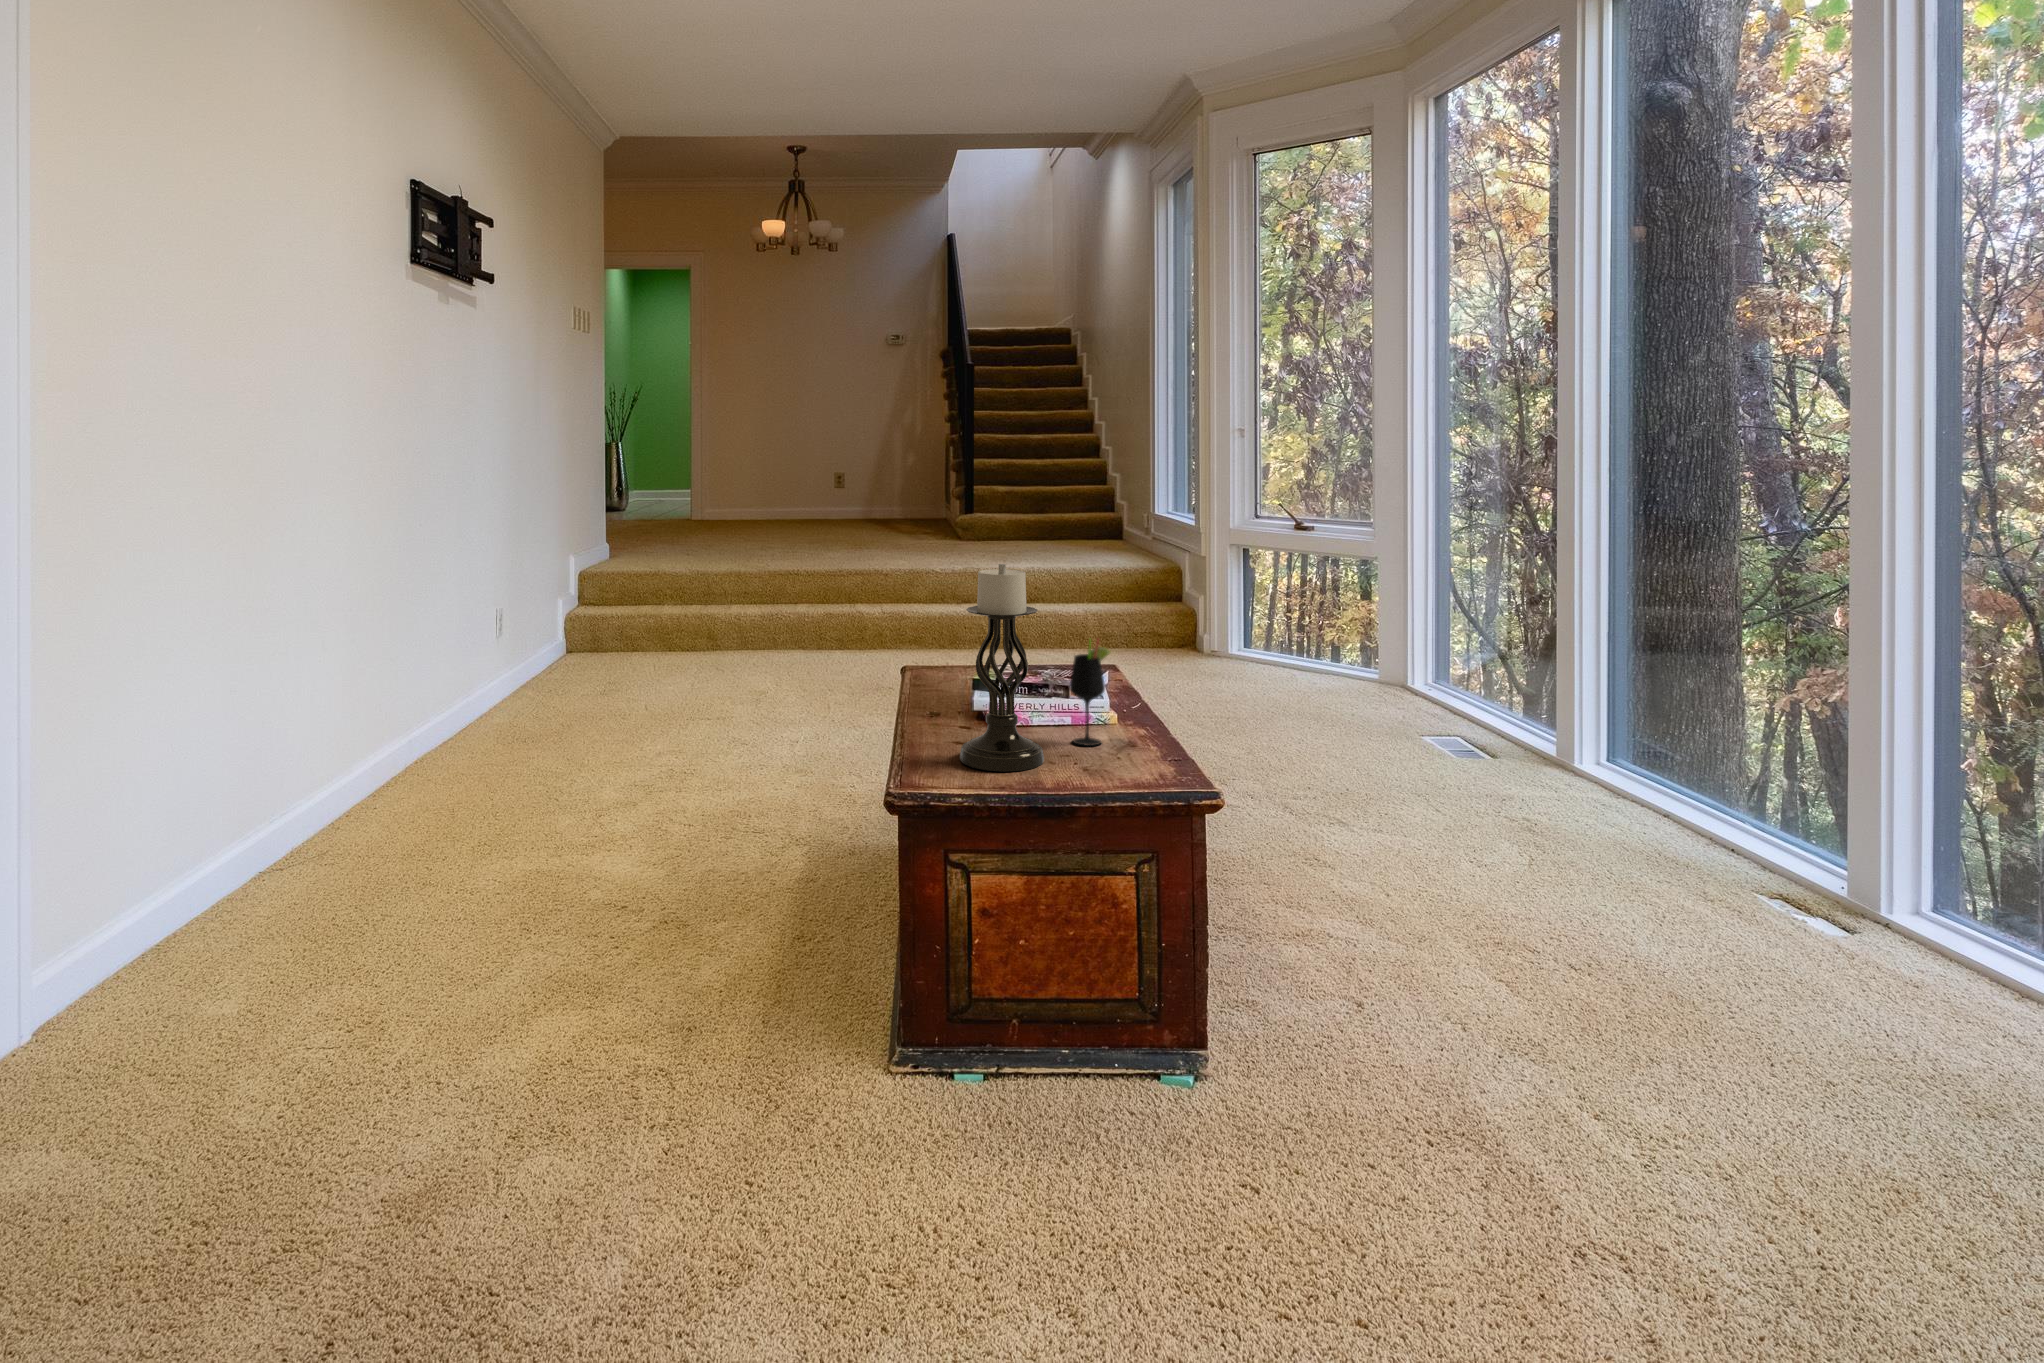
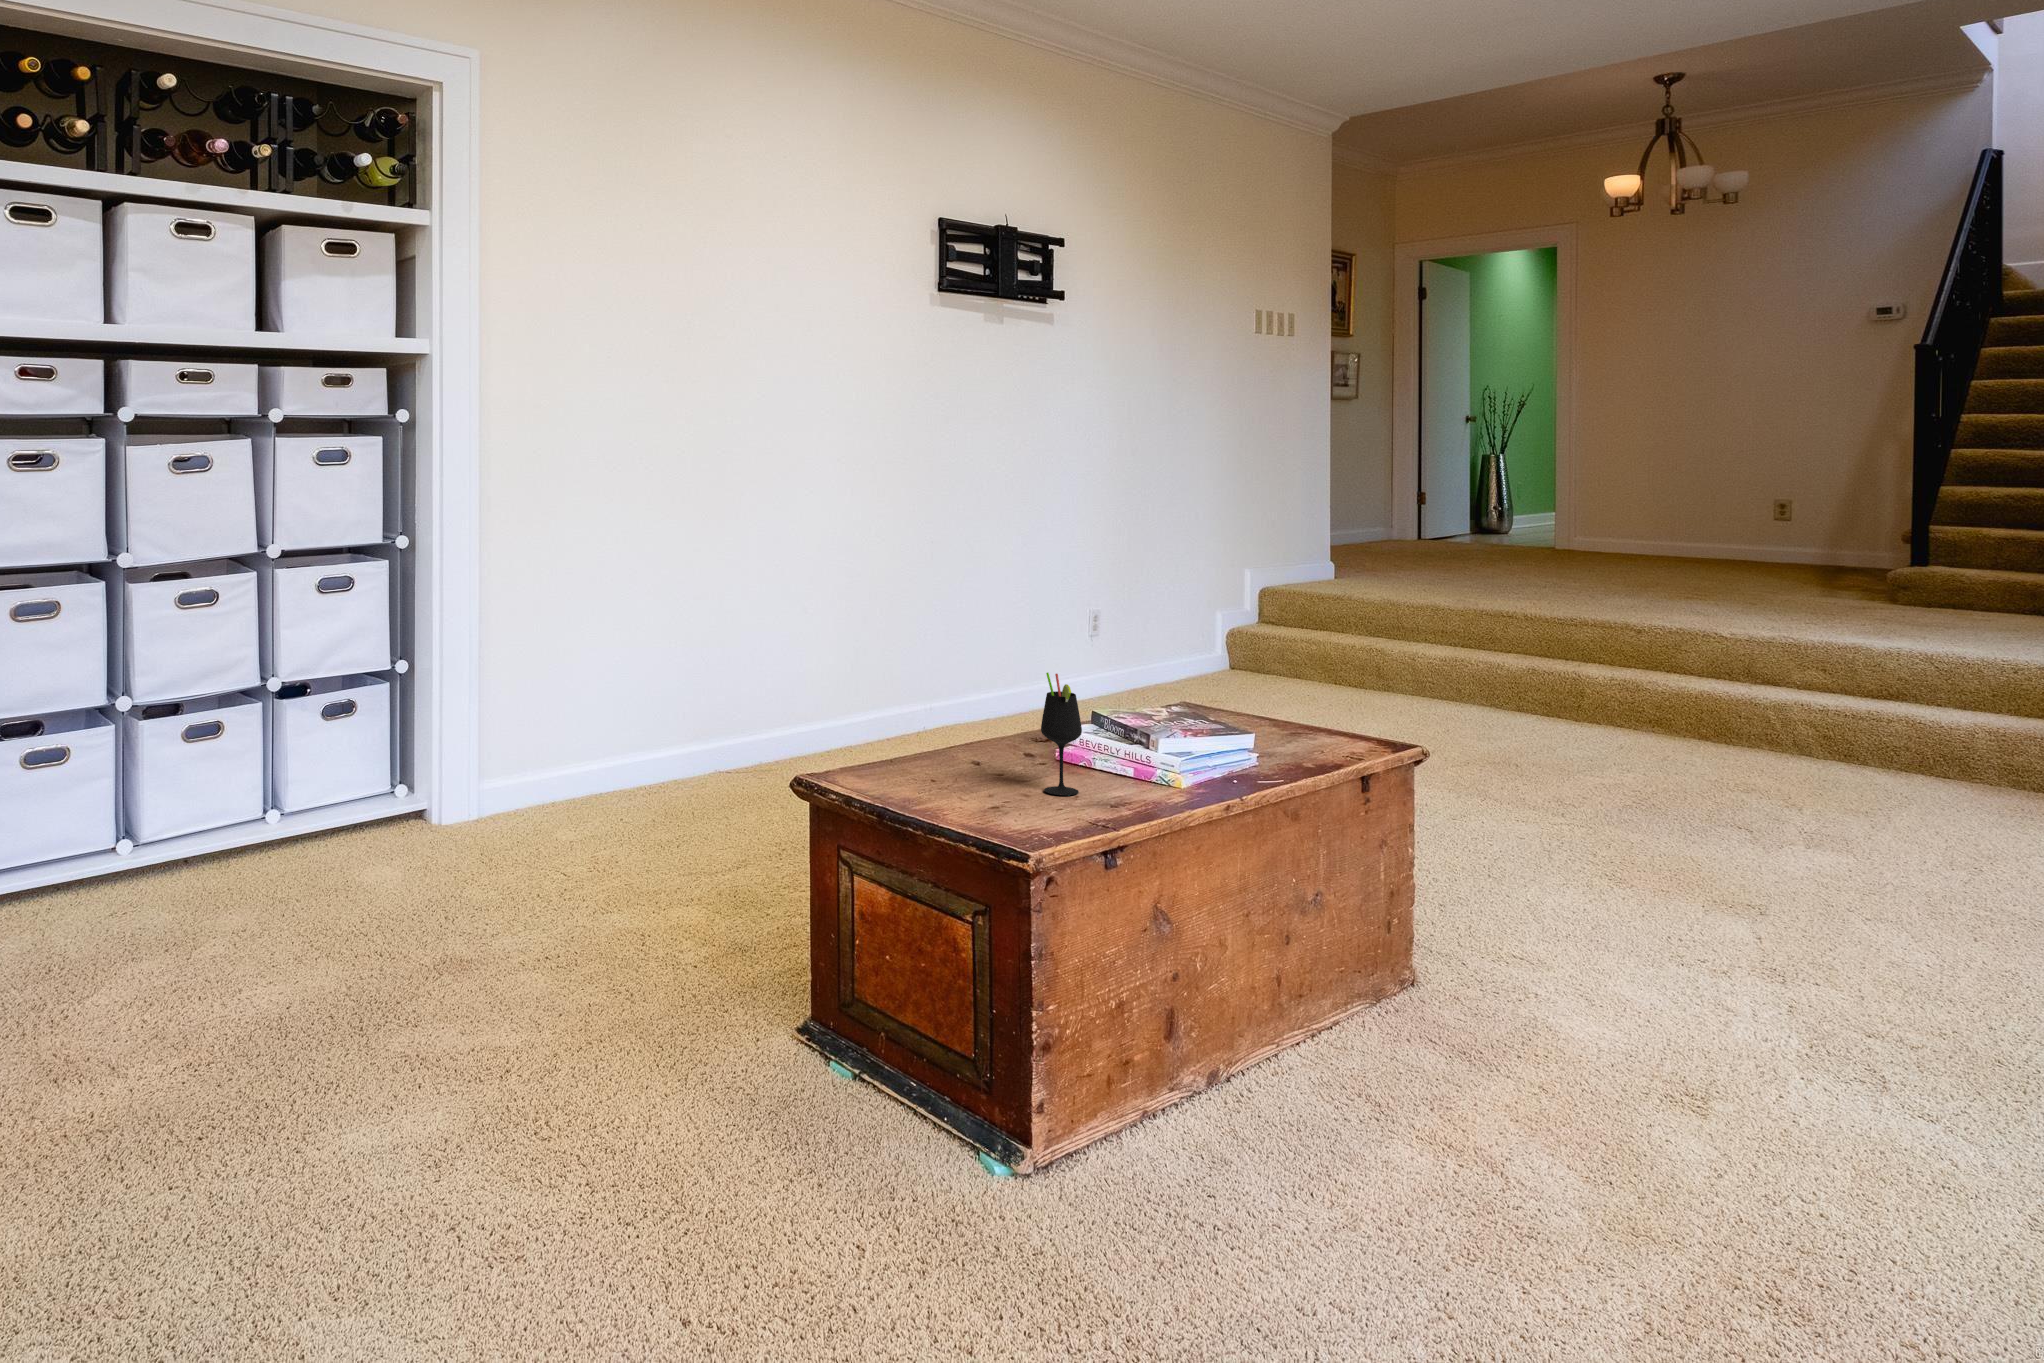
candle holder: present [960,564,1044,772] -> none [902,577,991,794]

